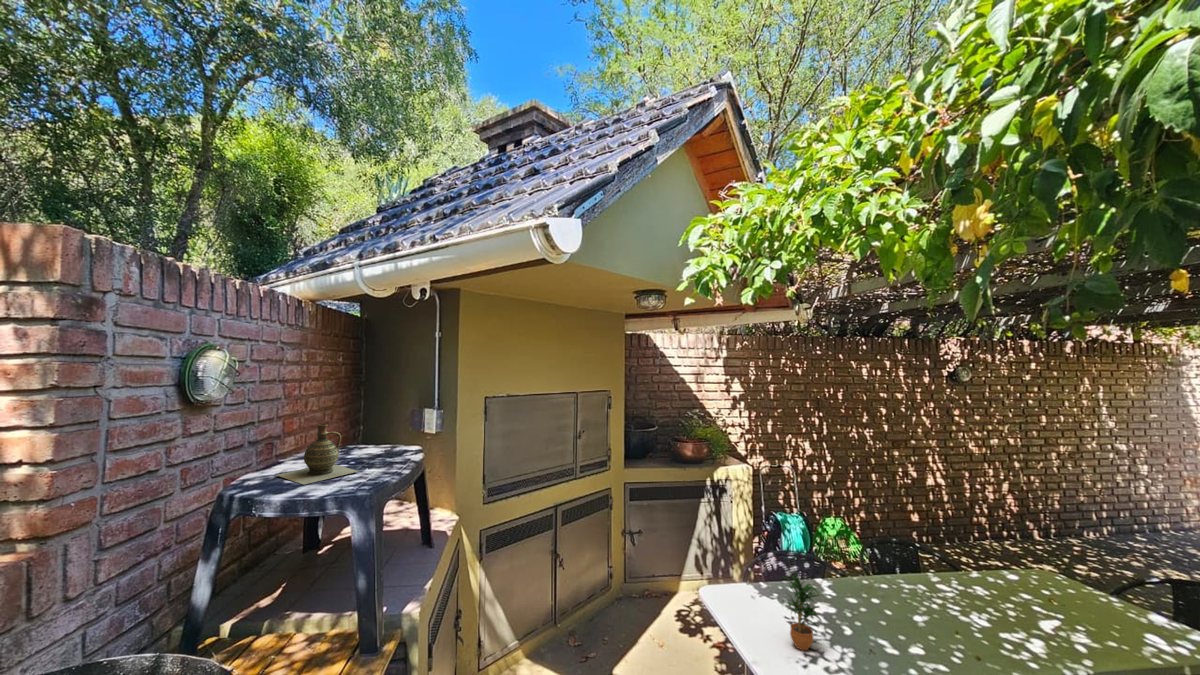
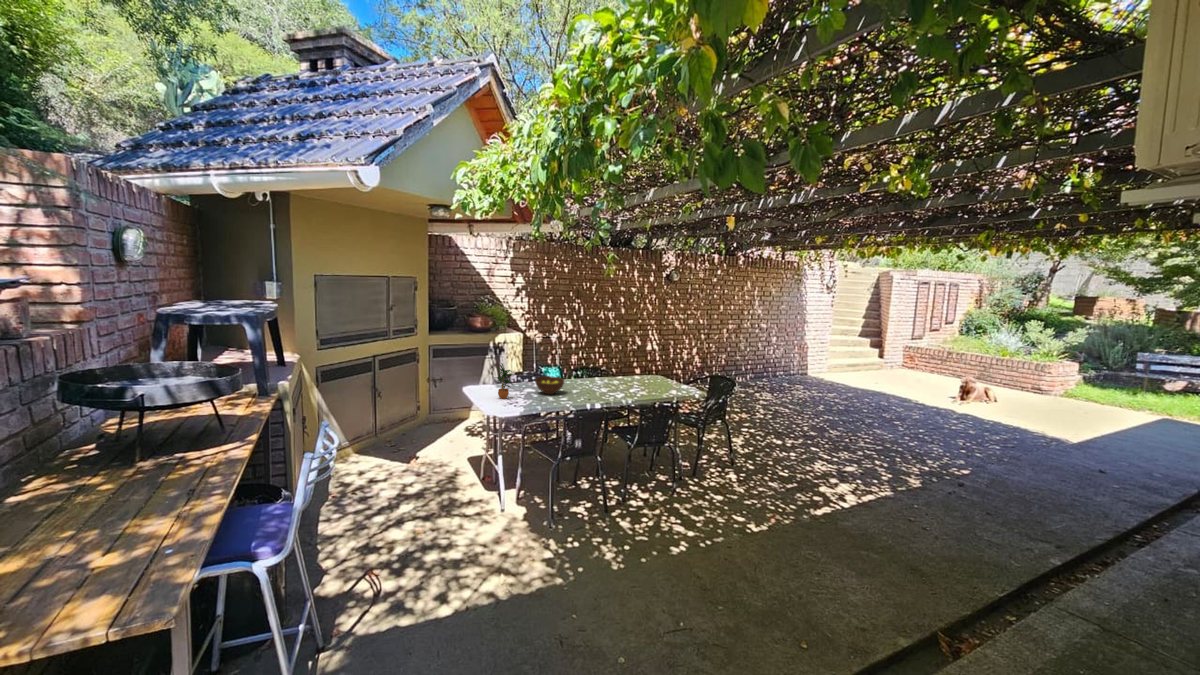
ceramic jug: present [277,424,358,485] -> none [186,278,240,309]
fruit bowl: none [852,590,922,639] -> present [535,376,564,394]

